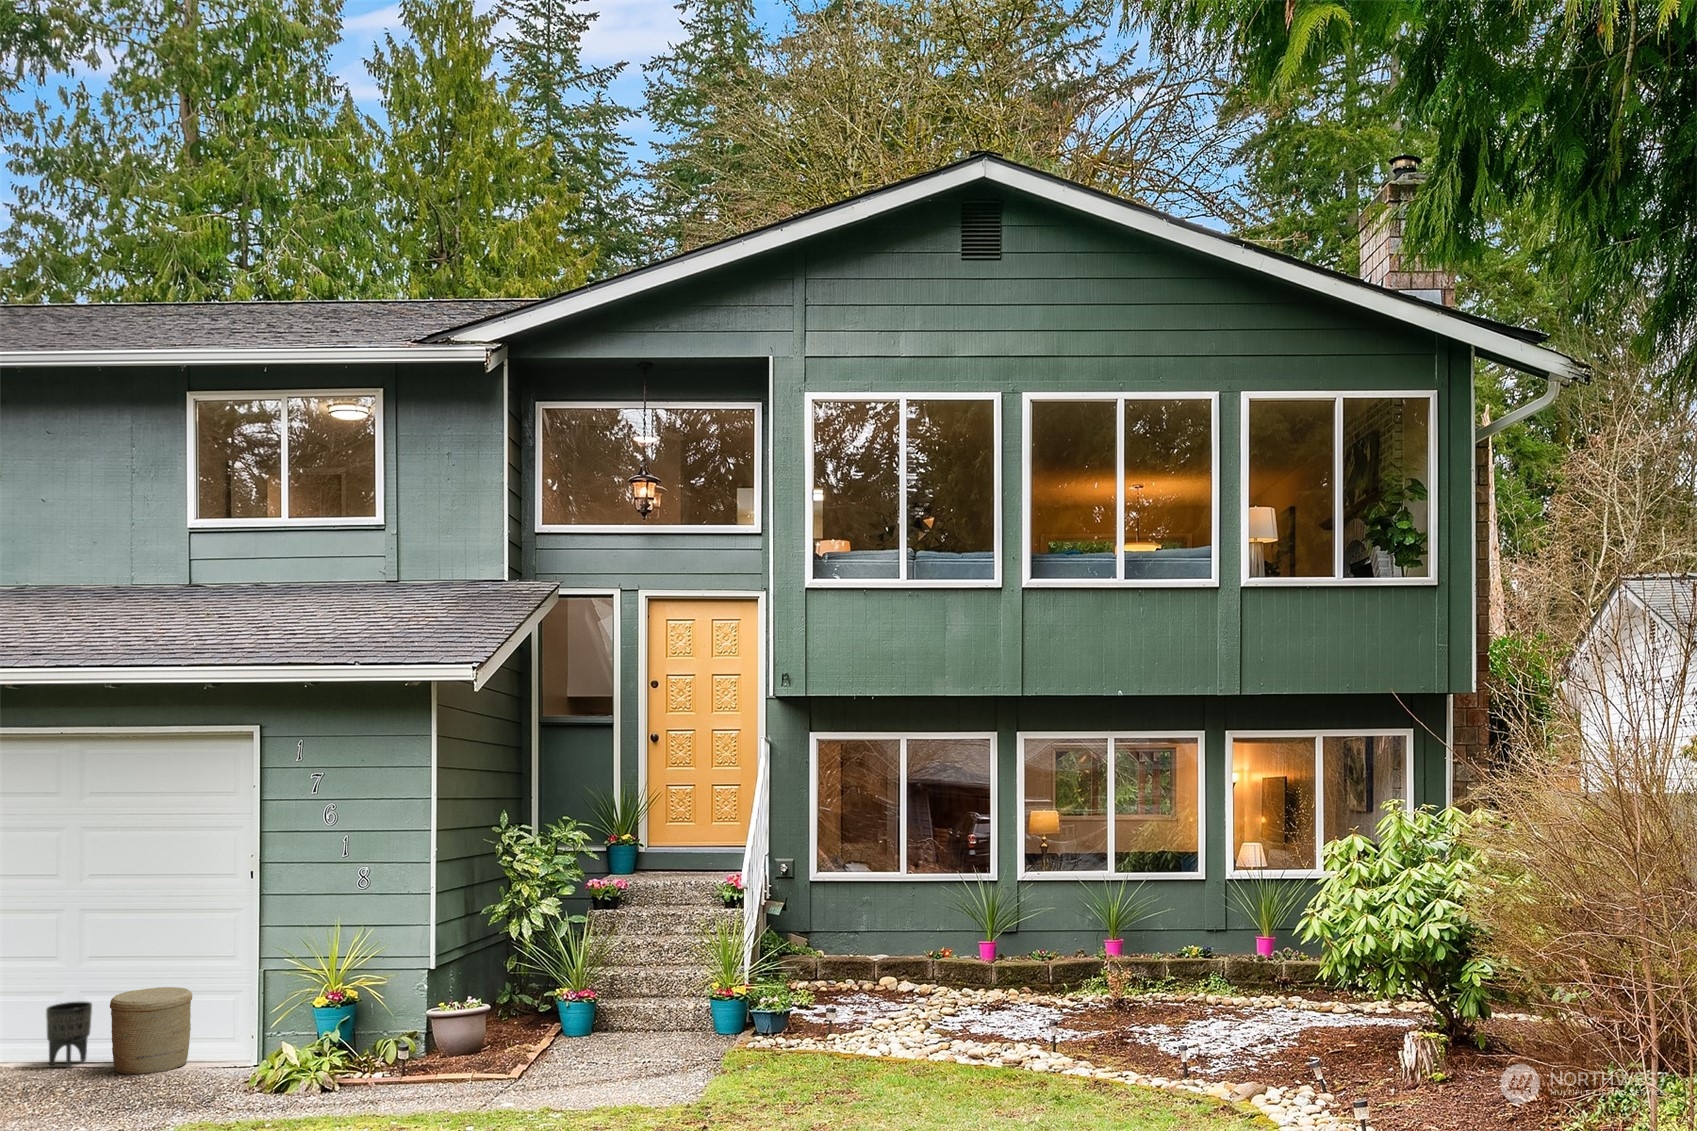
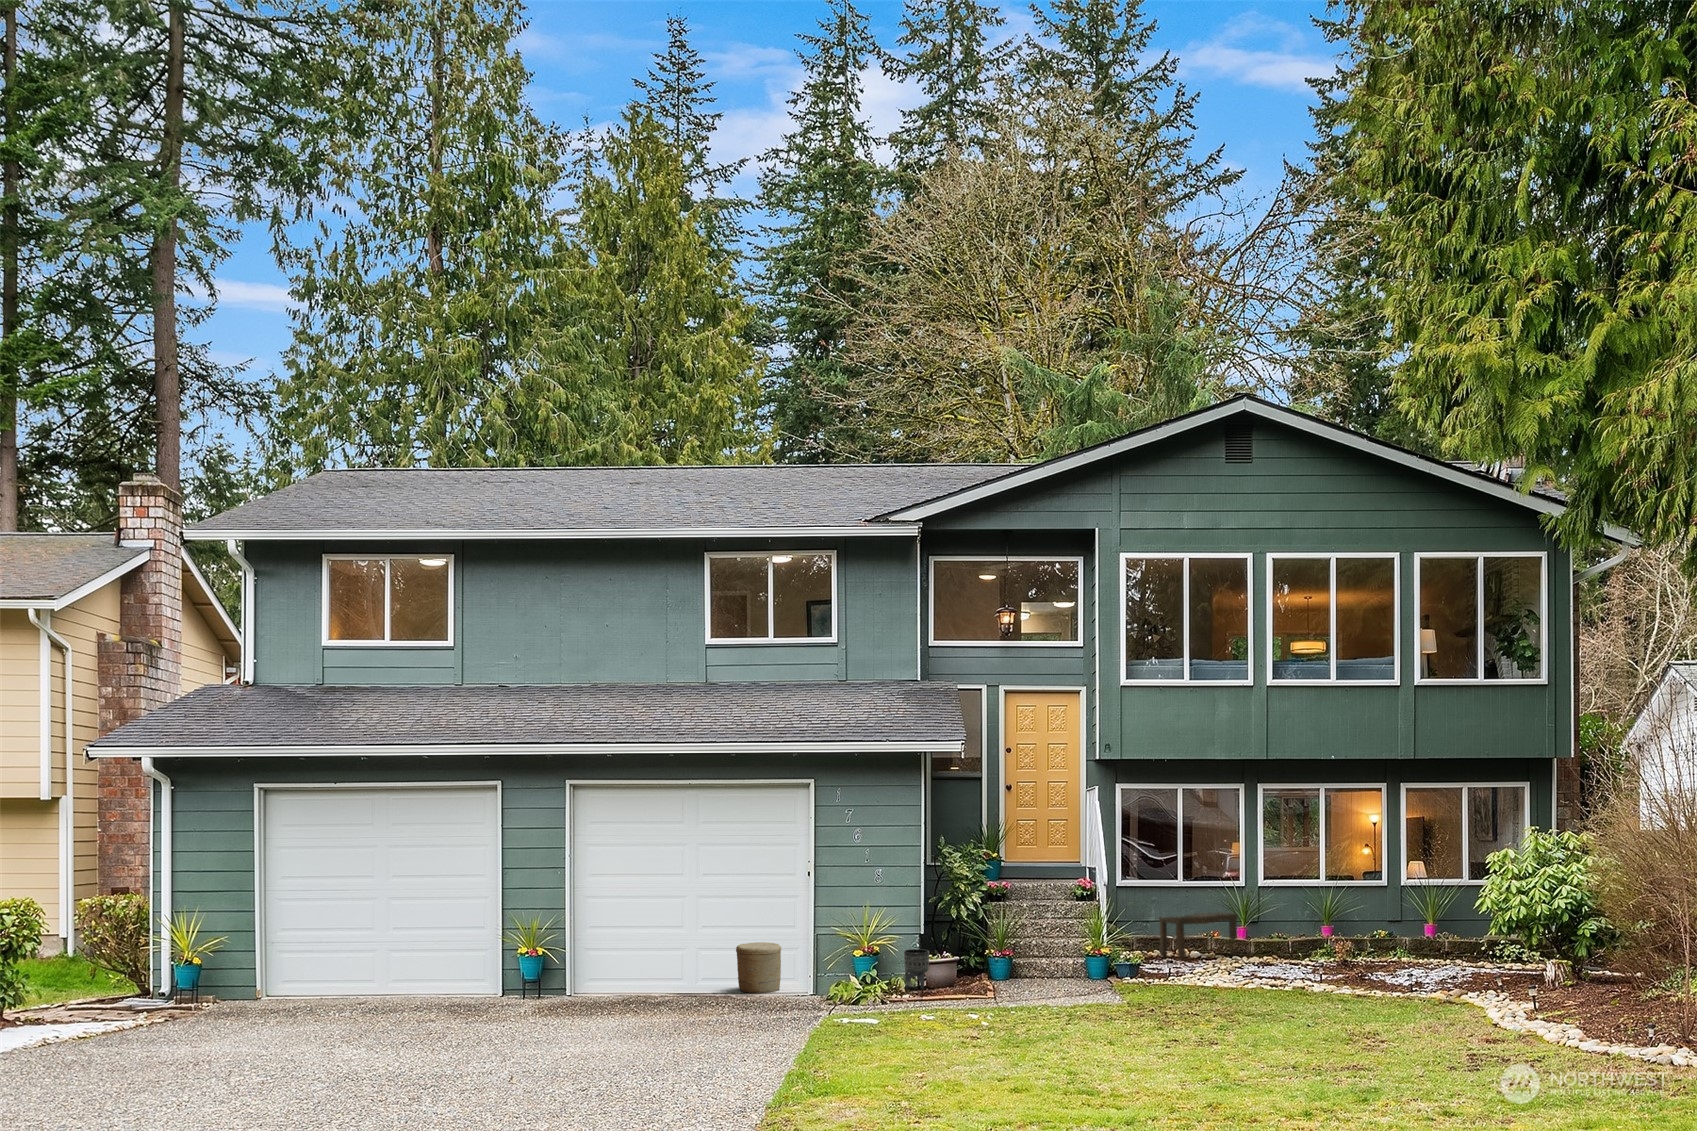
bench: none [855,921,973,1002] -> present [1159,912,1238,961]
planter: present [46,1001,92,1068] -> present [904,949,929,989]

